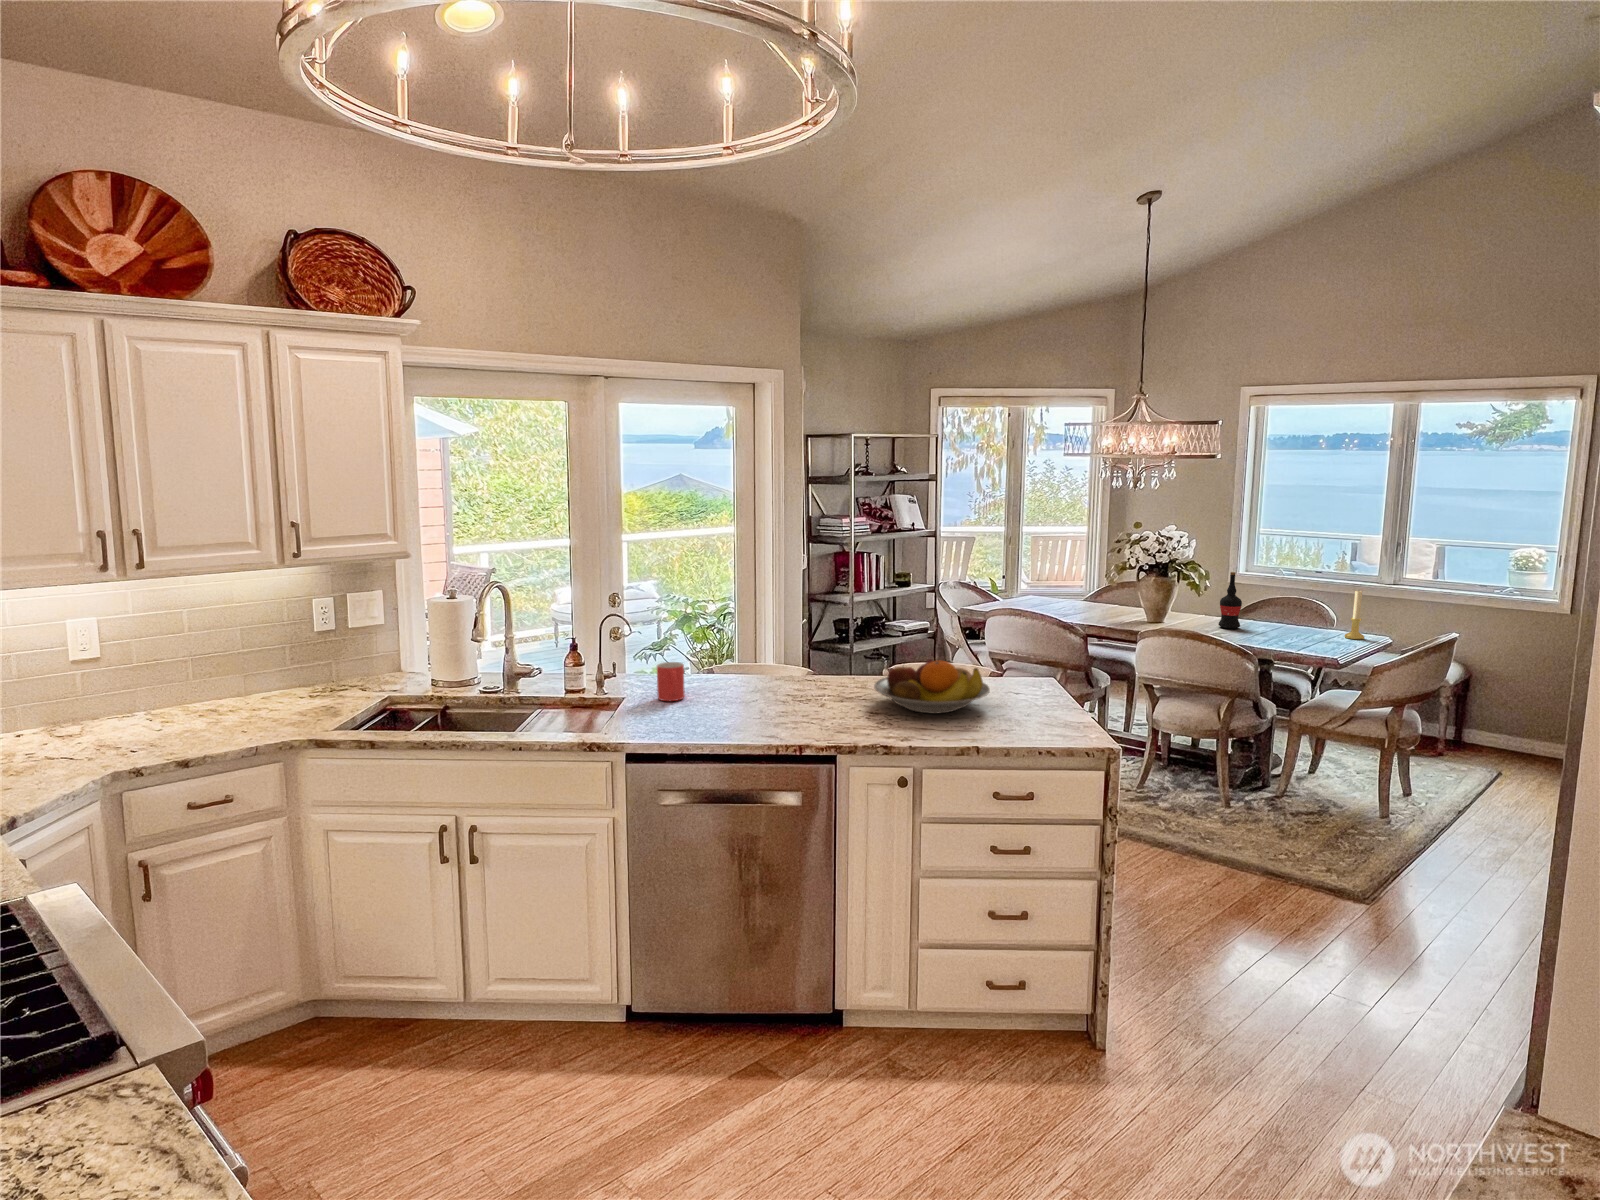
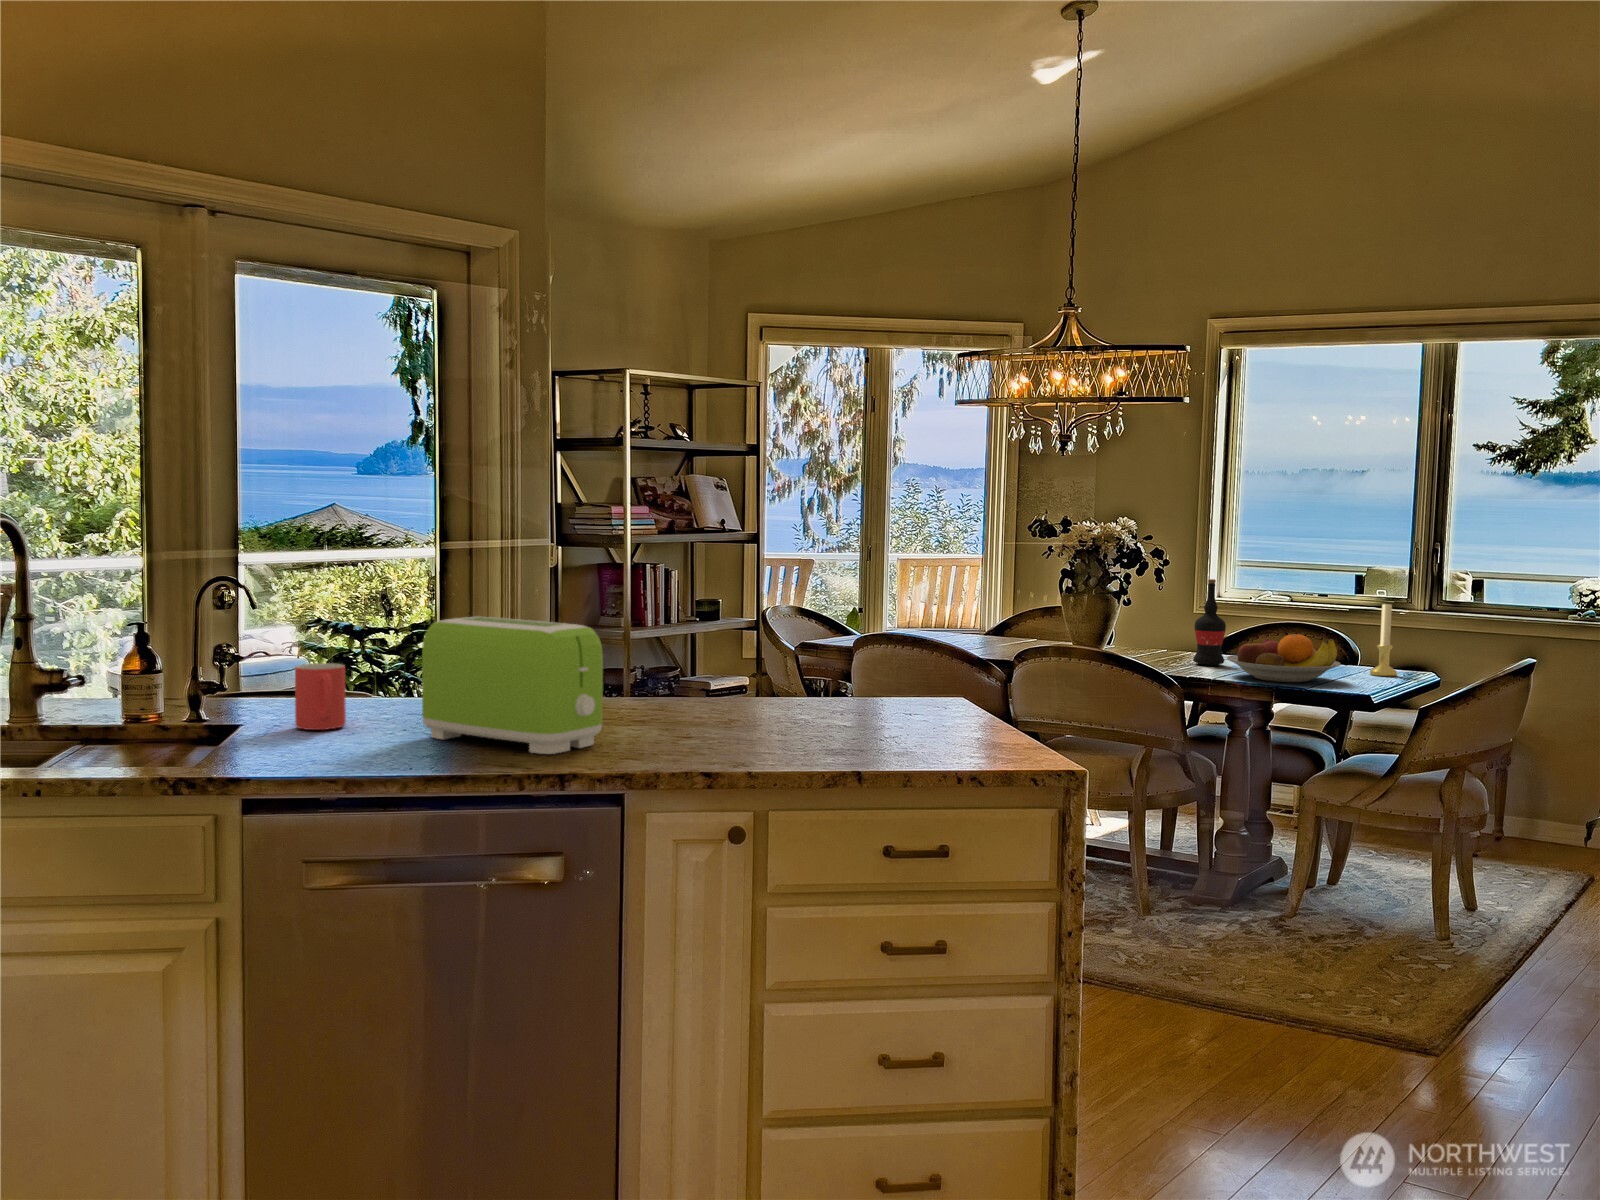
toaster: none [725,639,827,726] -> present [422,616,603,754]
fruit bowl: present [874,659,990,713] -> present [1227,634,1340,682]

